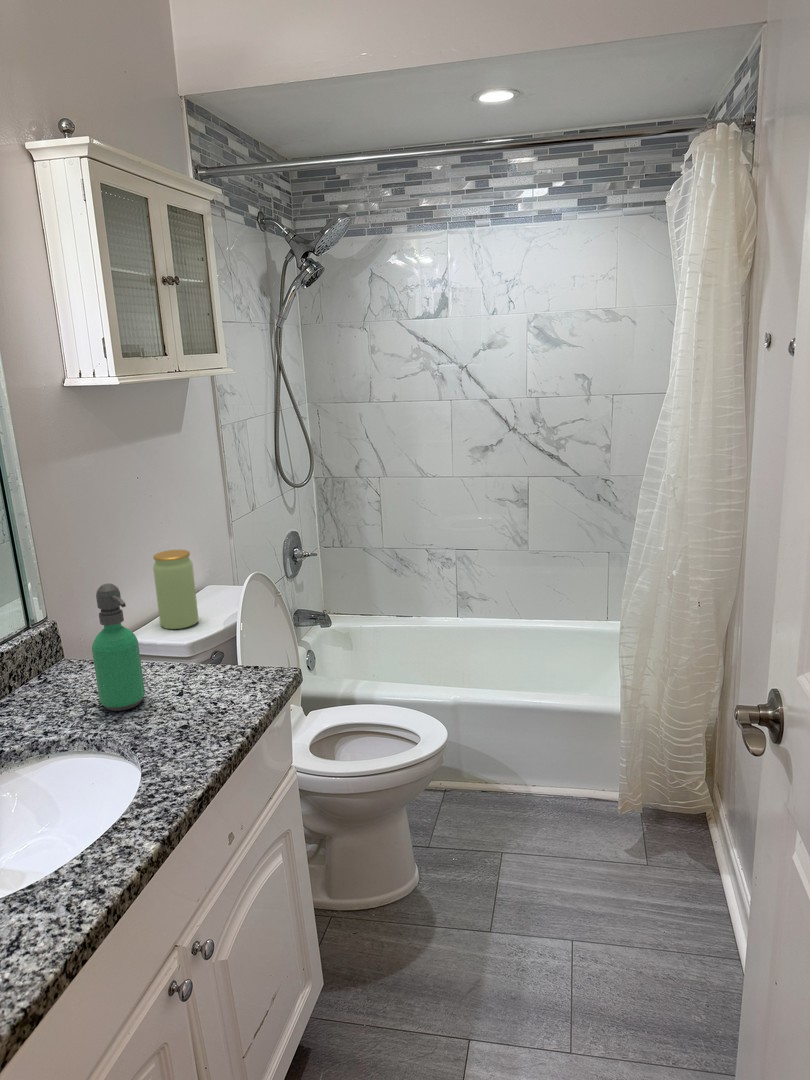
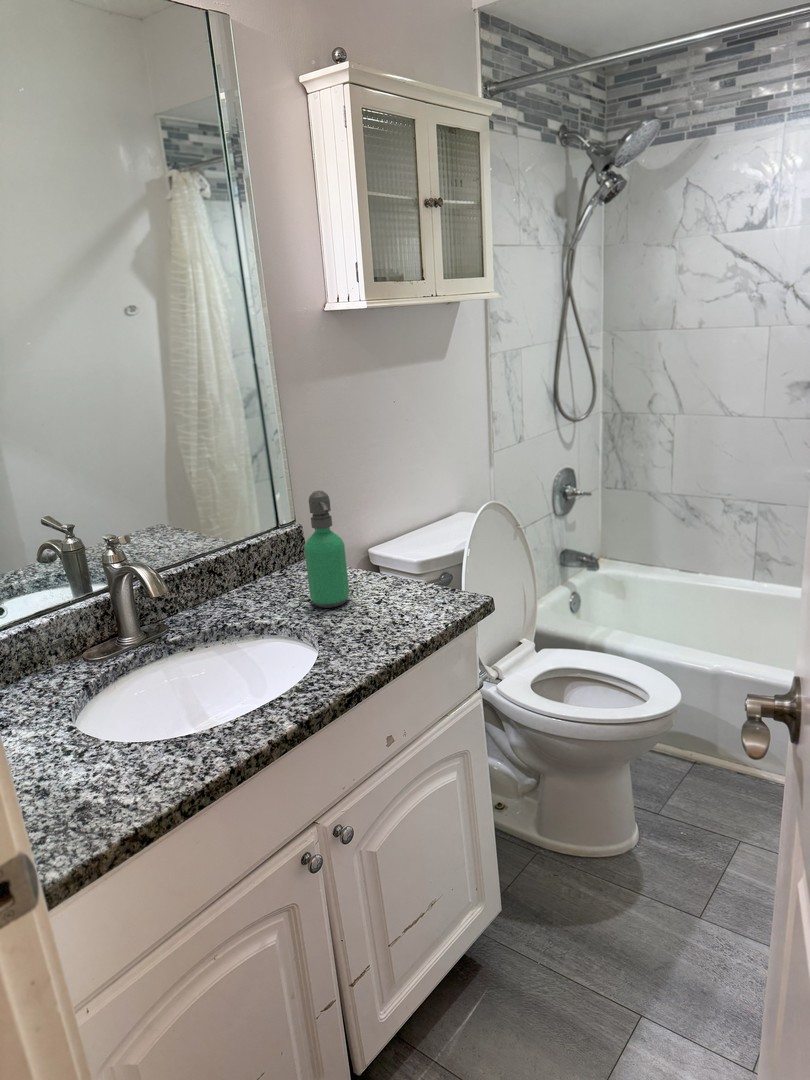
jar: present [153,550,199,629] -> none [404,469,443,545]

